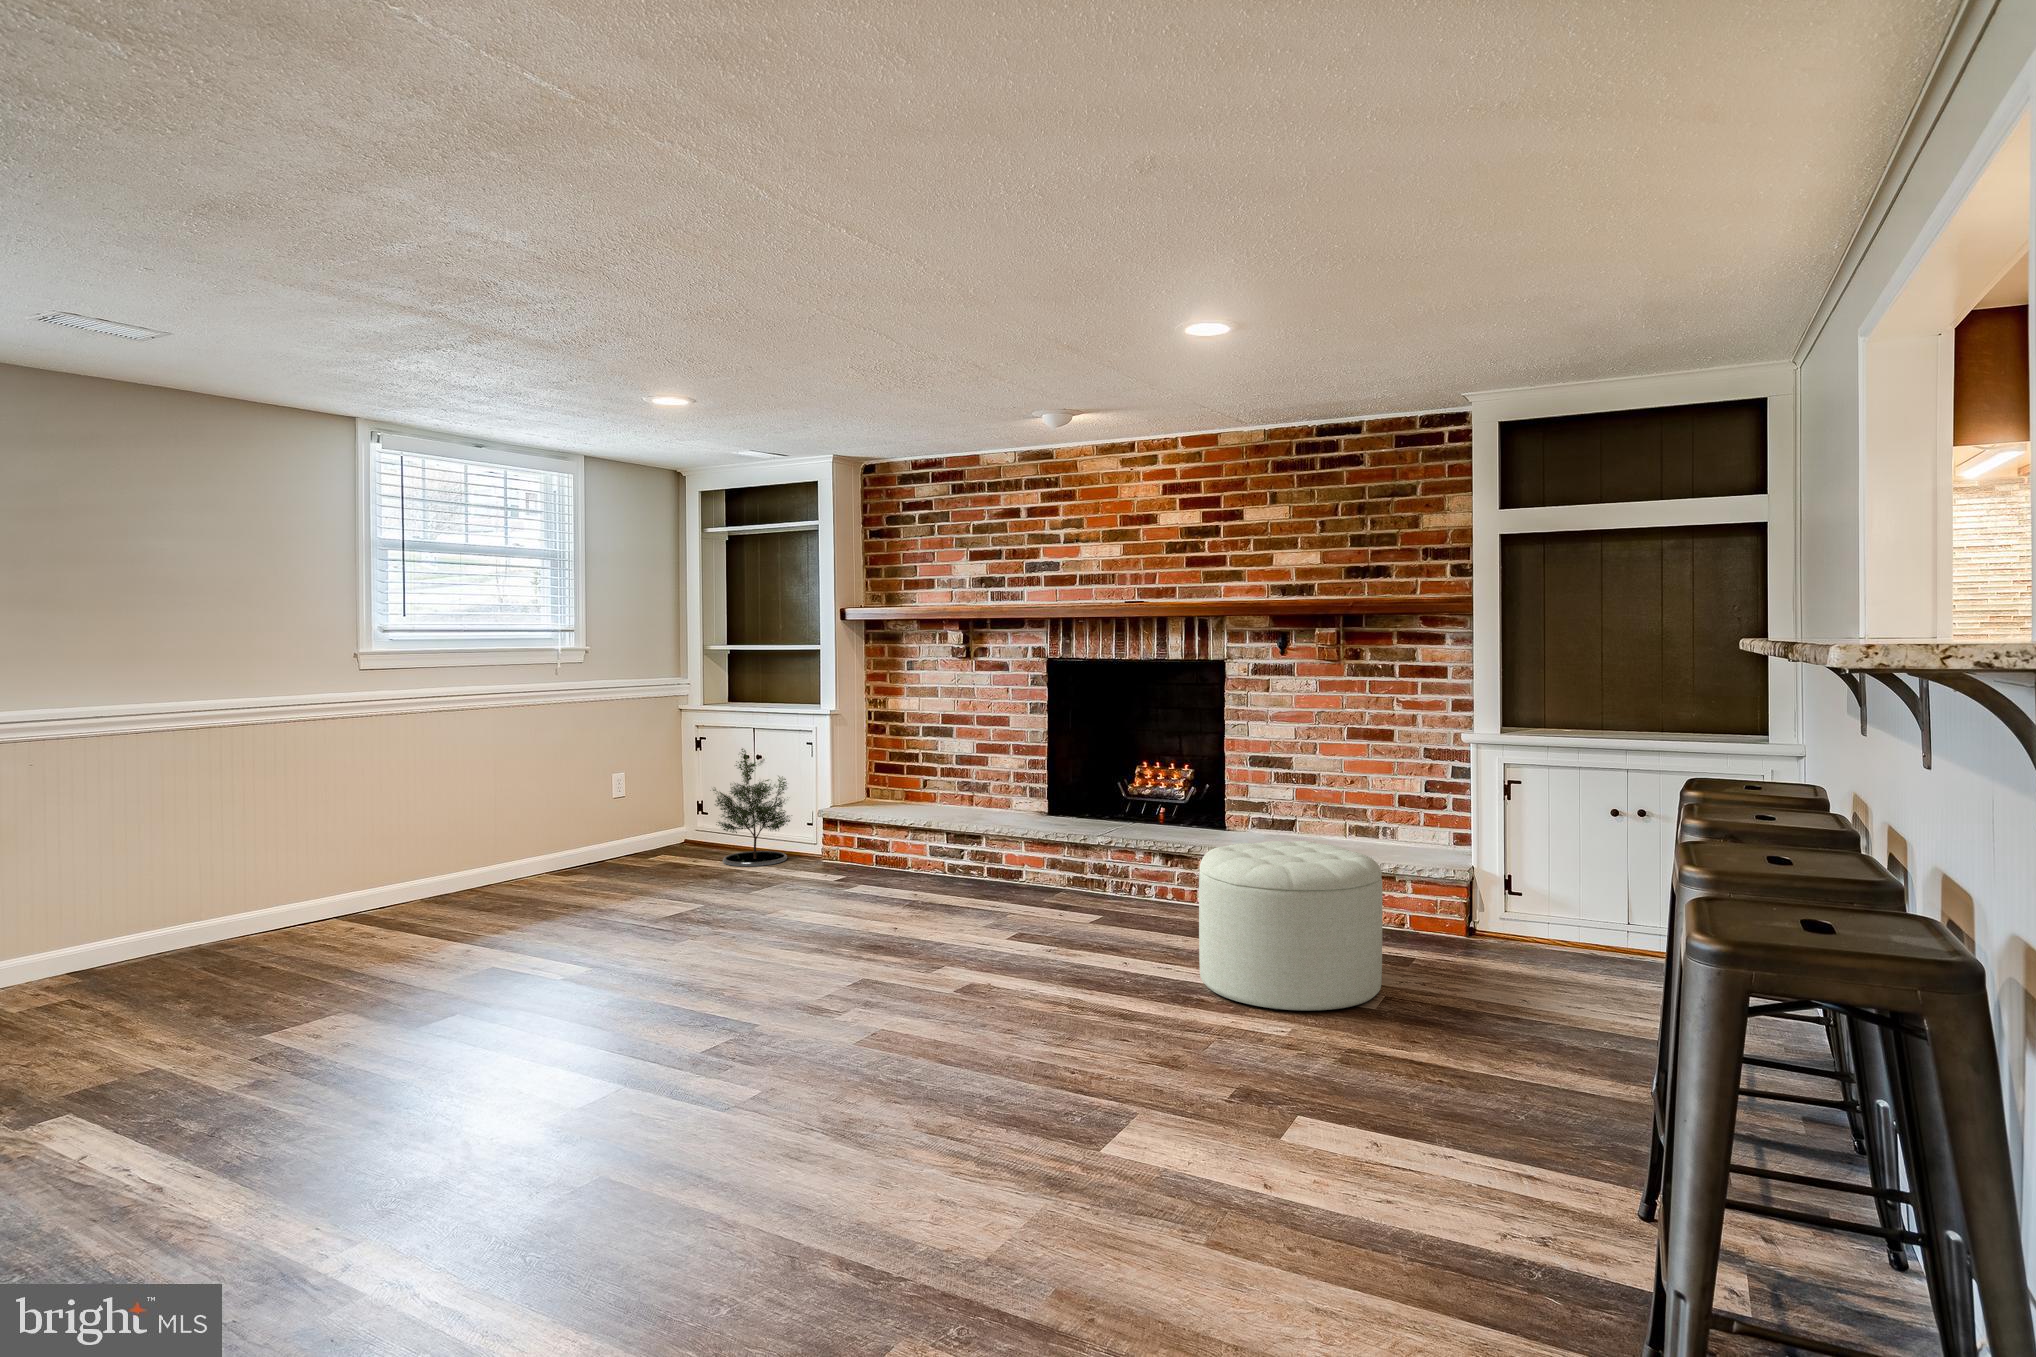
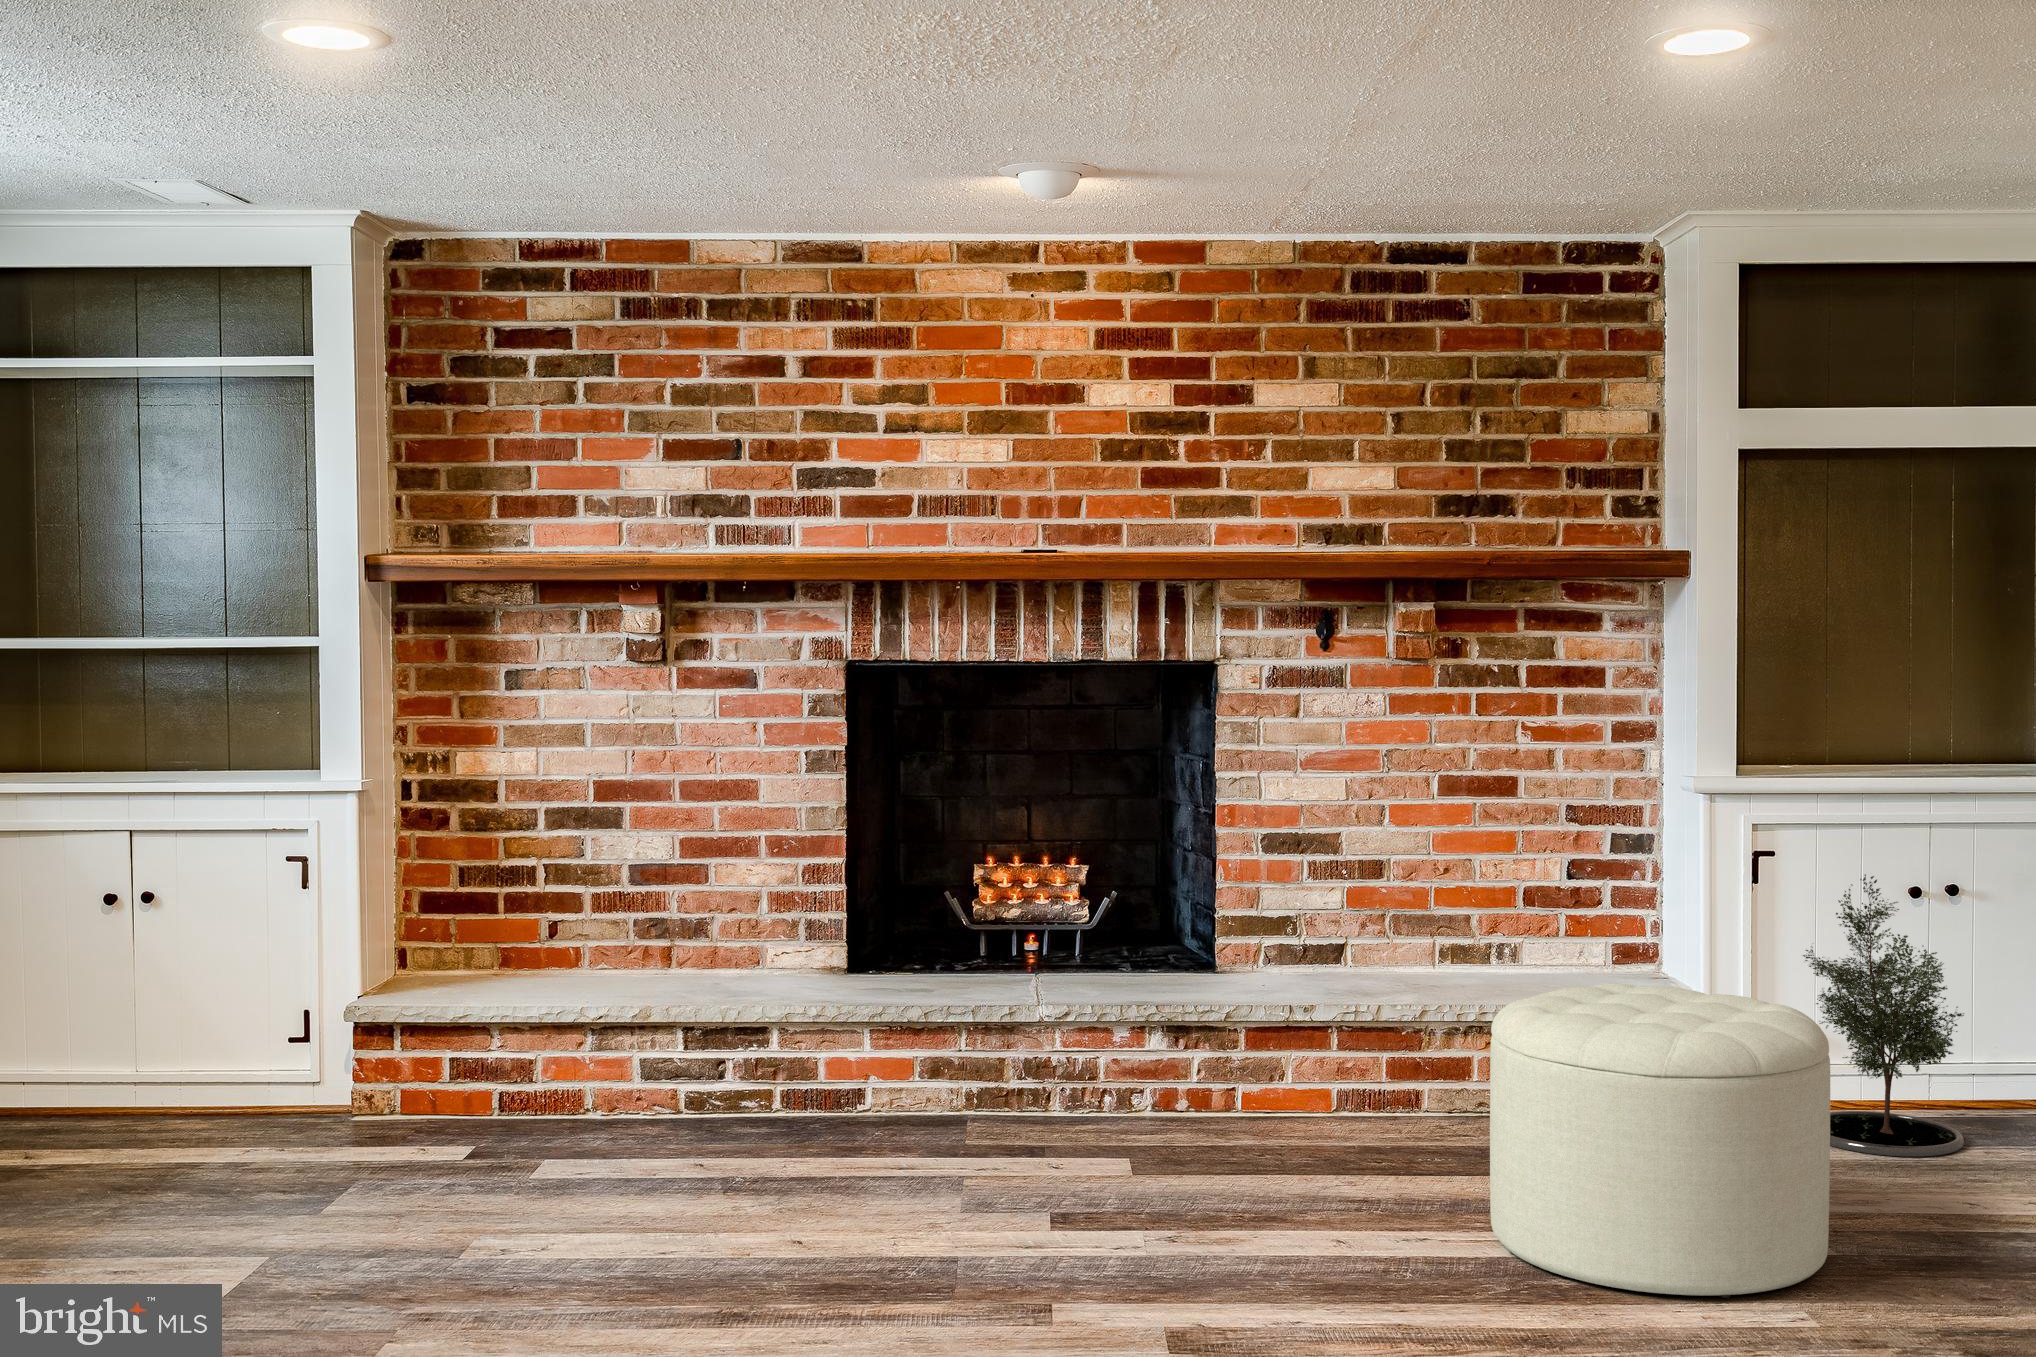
potted tree: present [713,749,790,866] -> present [1803,874,1964,1157]

